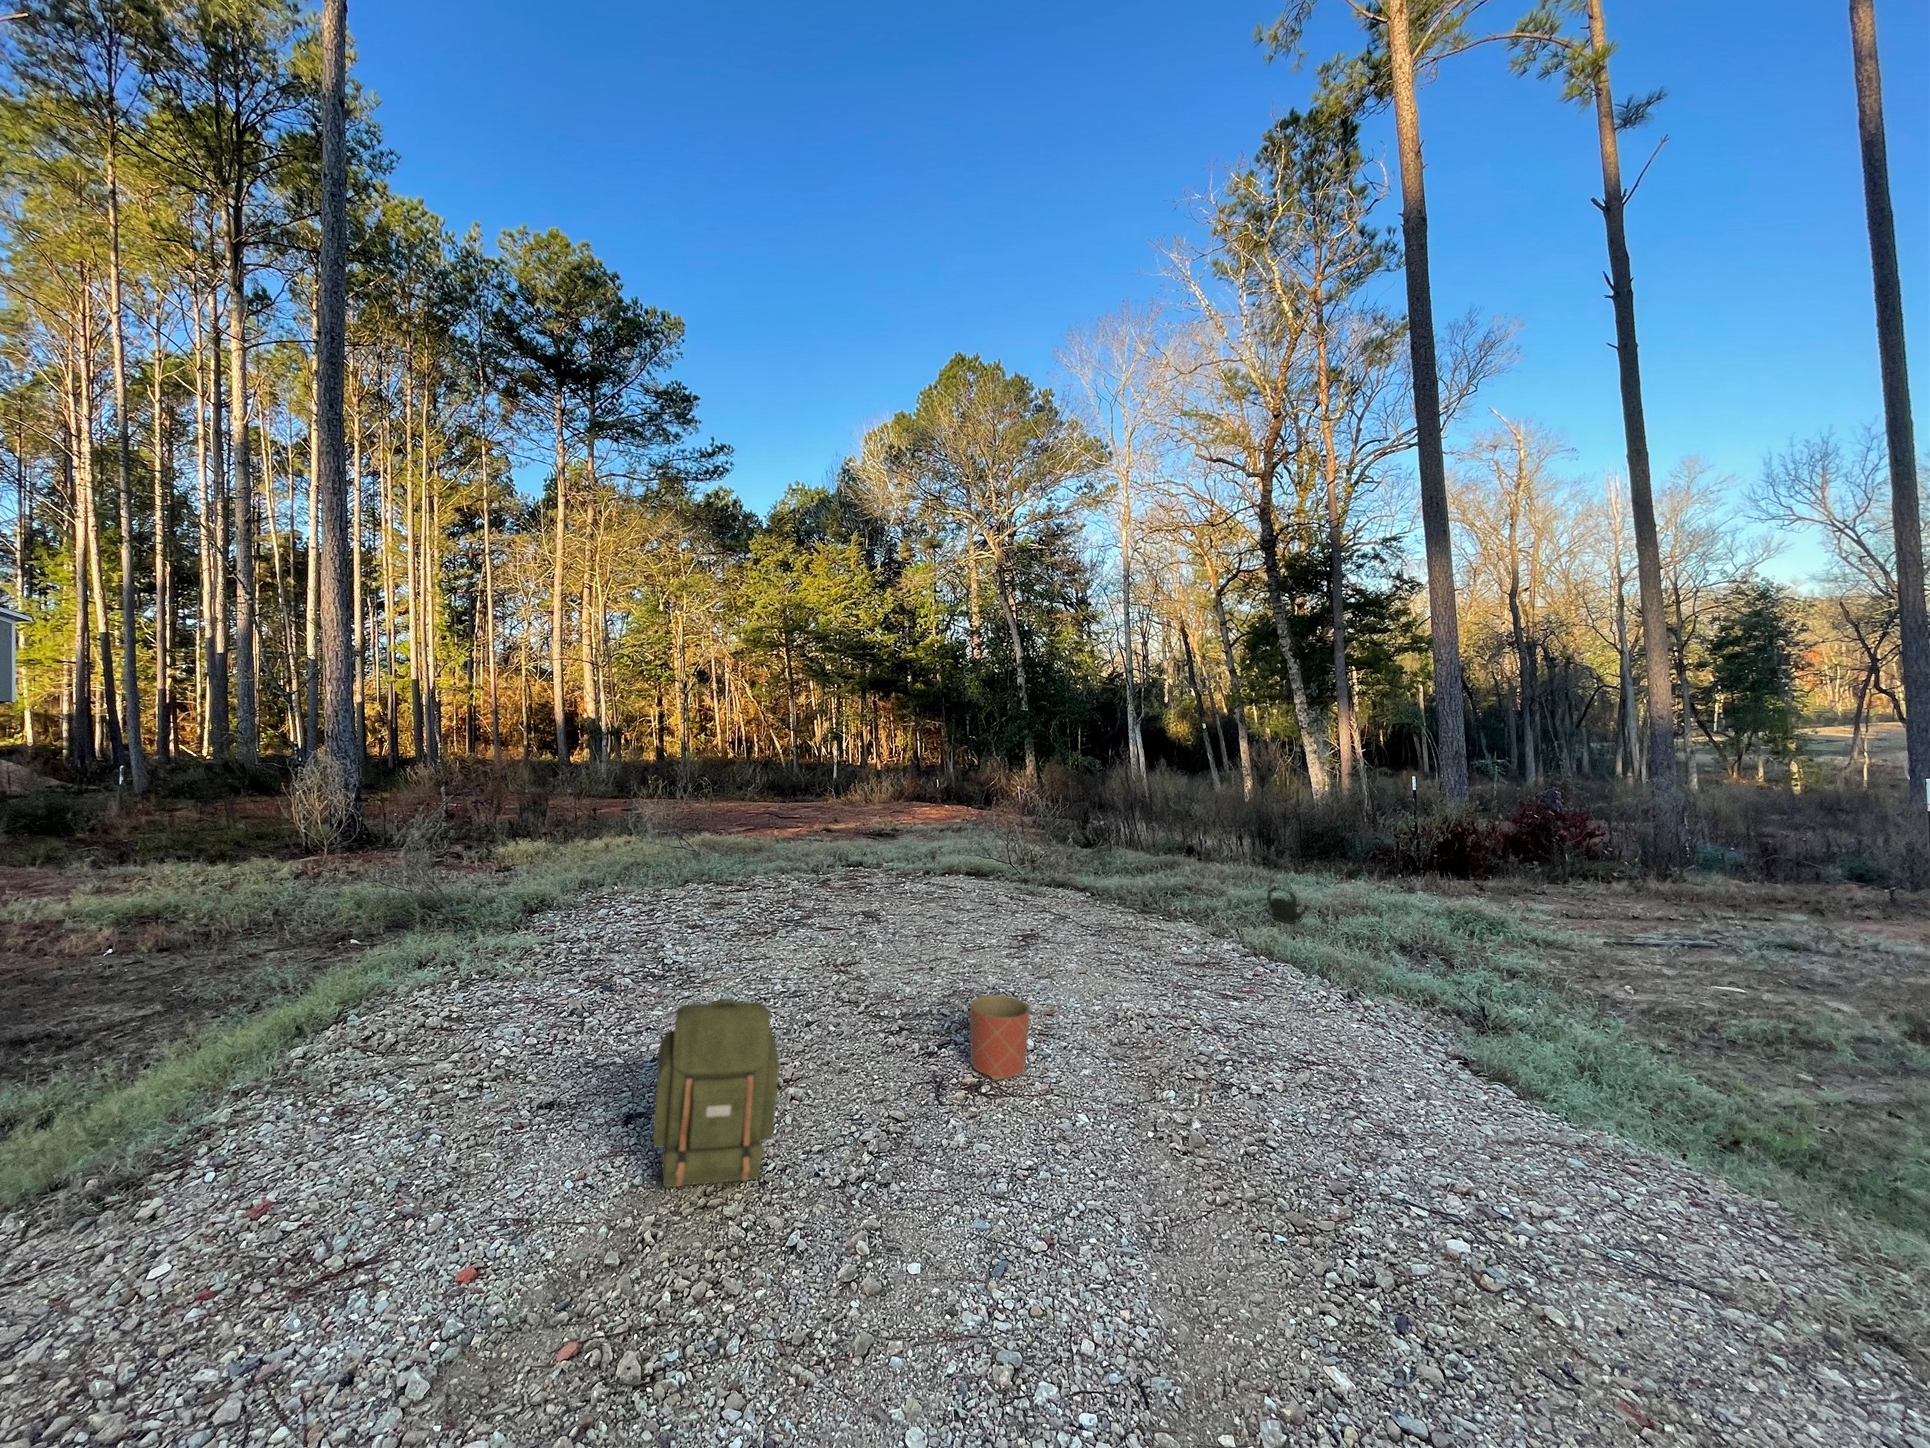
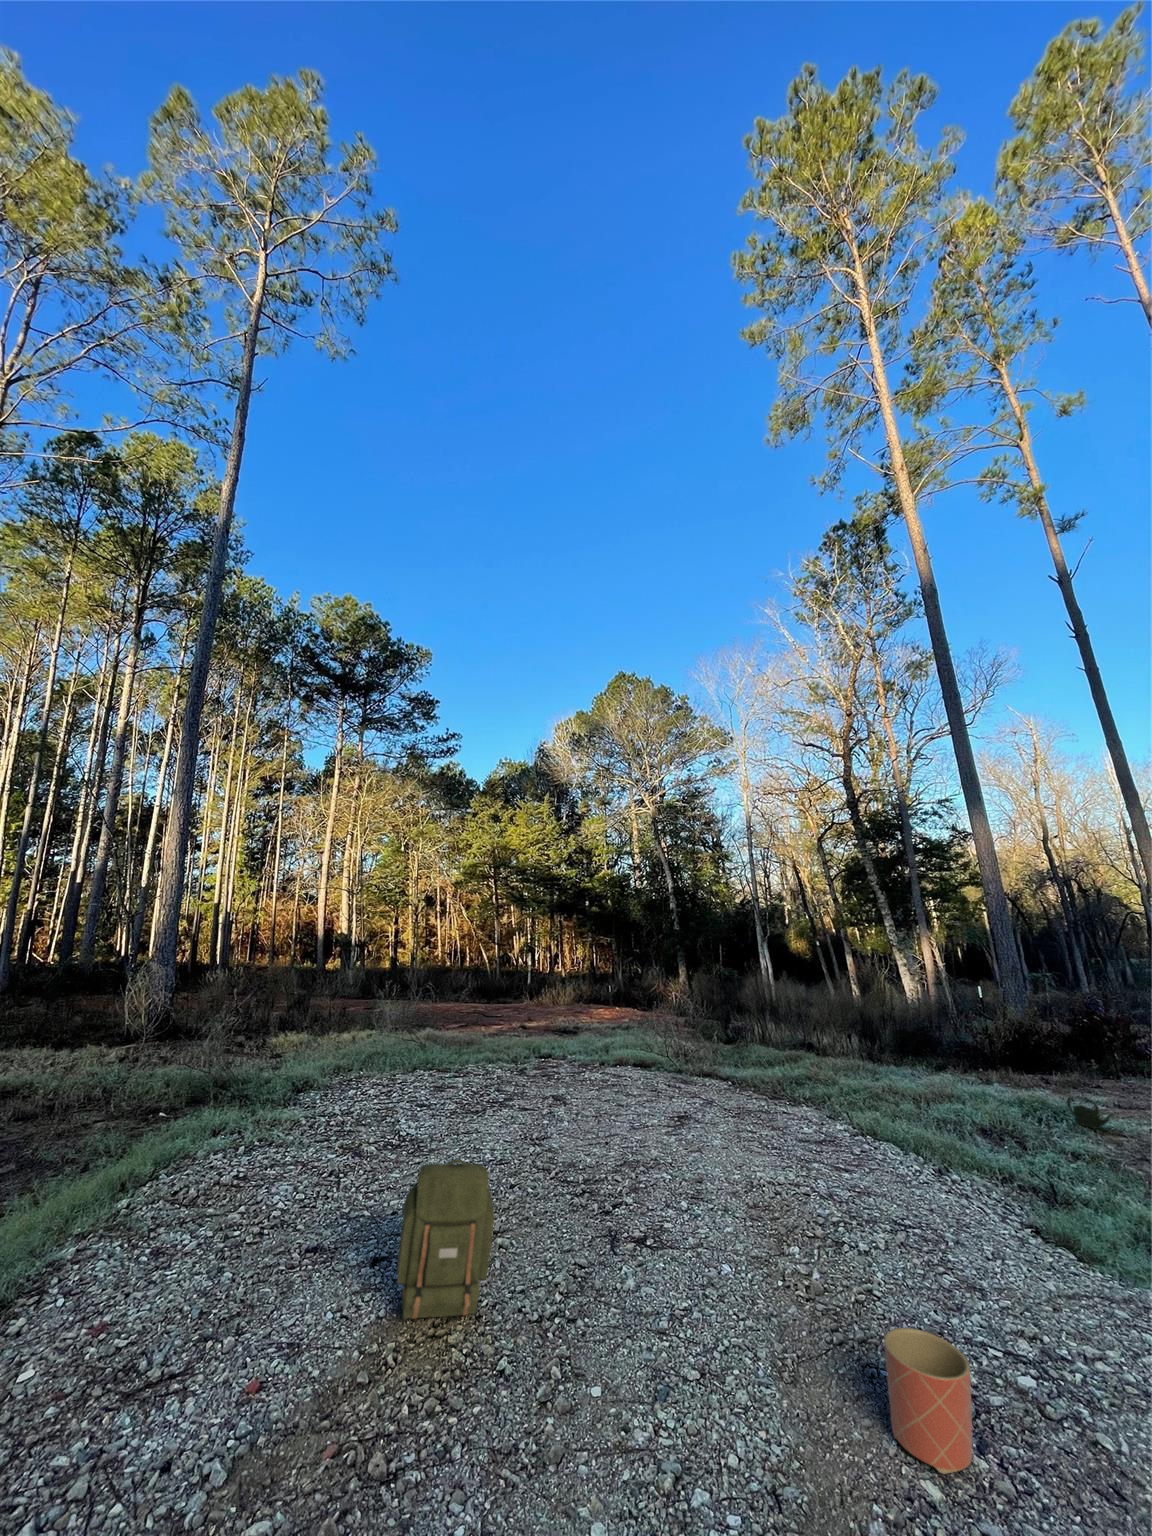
watering can: present [1267,888,1308,924] -> present [1067,1097,1114,1129]
planter: present [970,995,1030,1080] -> present [884,1328,972,1474]

